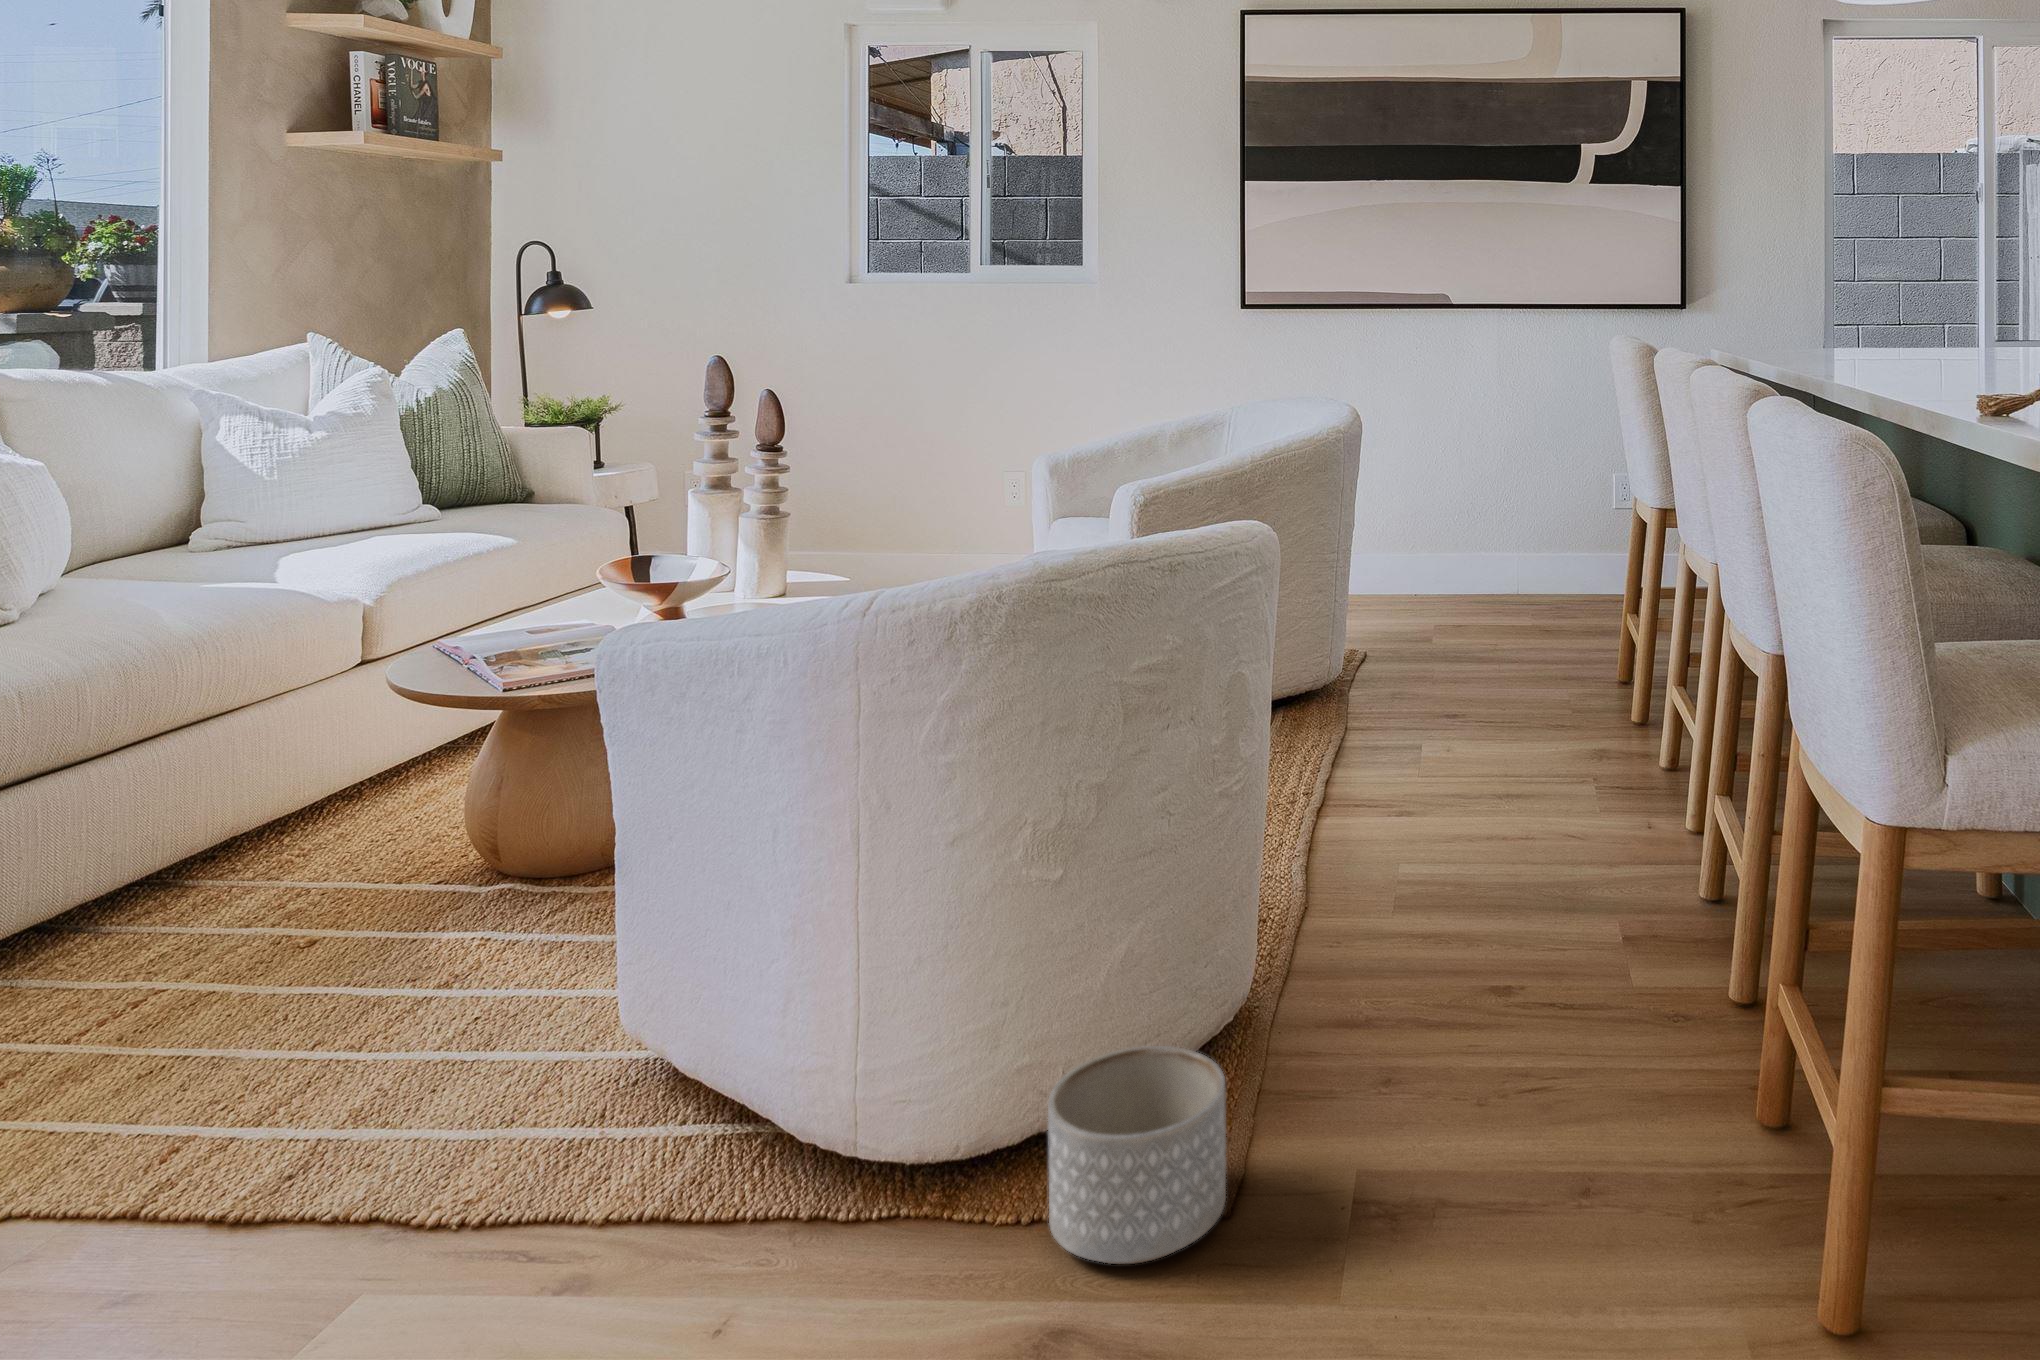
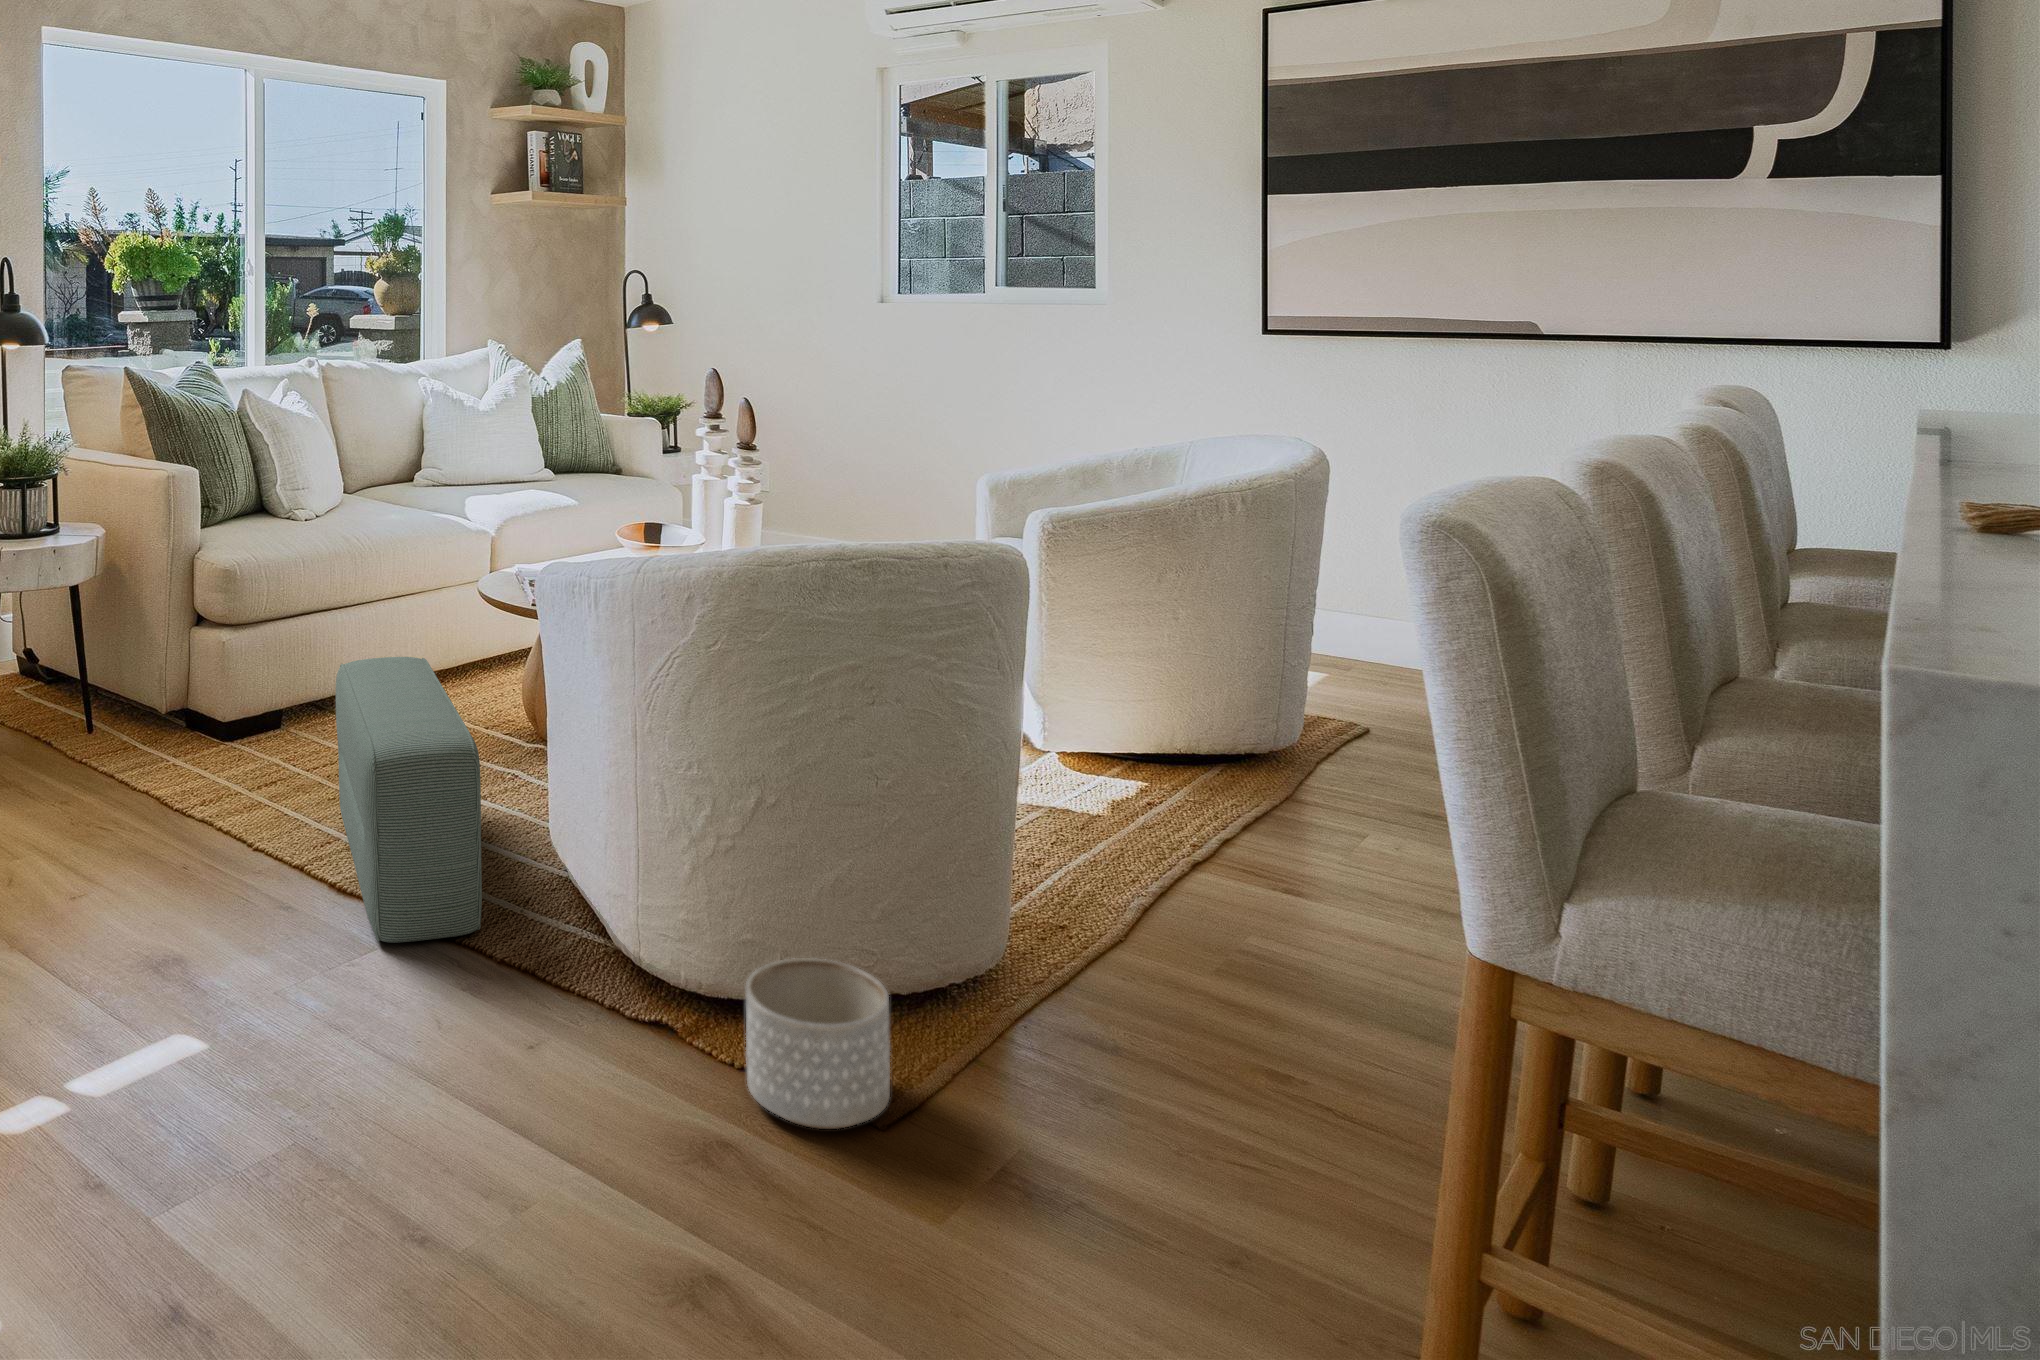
pouf: none [172,802,551,1265] -> present [336,657,482,943]

